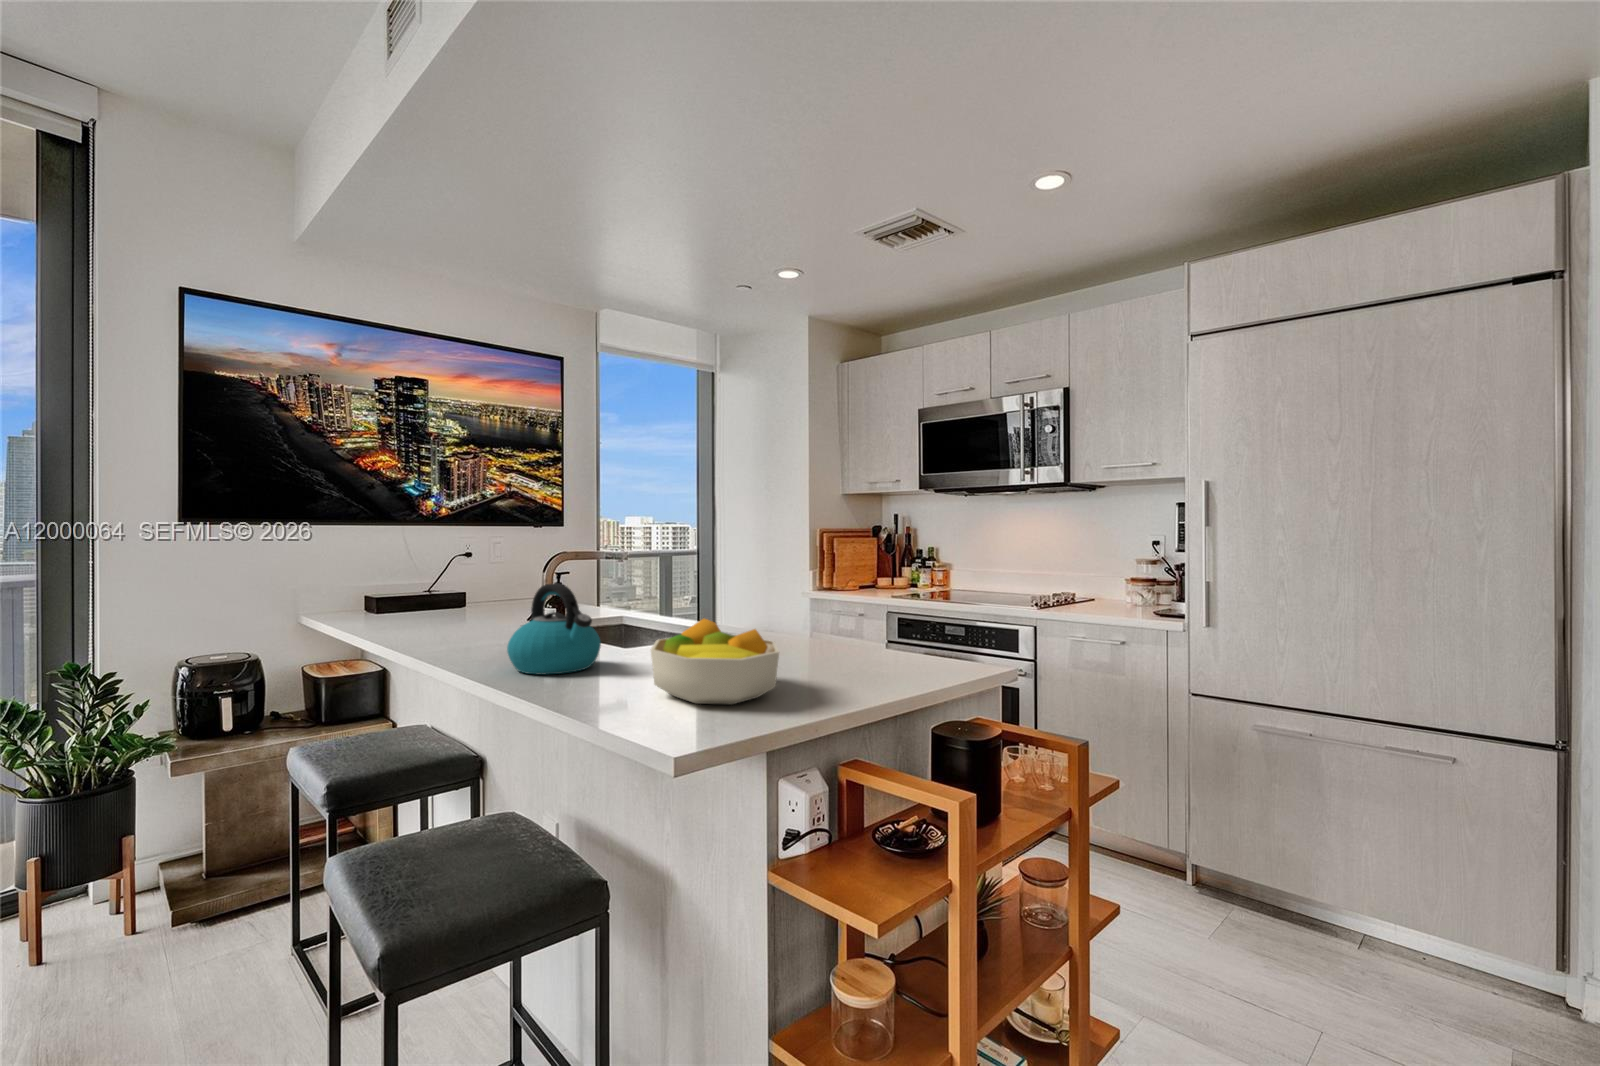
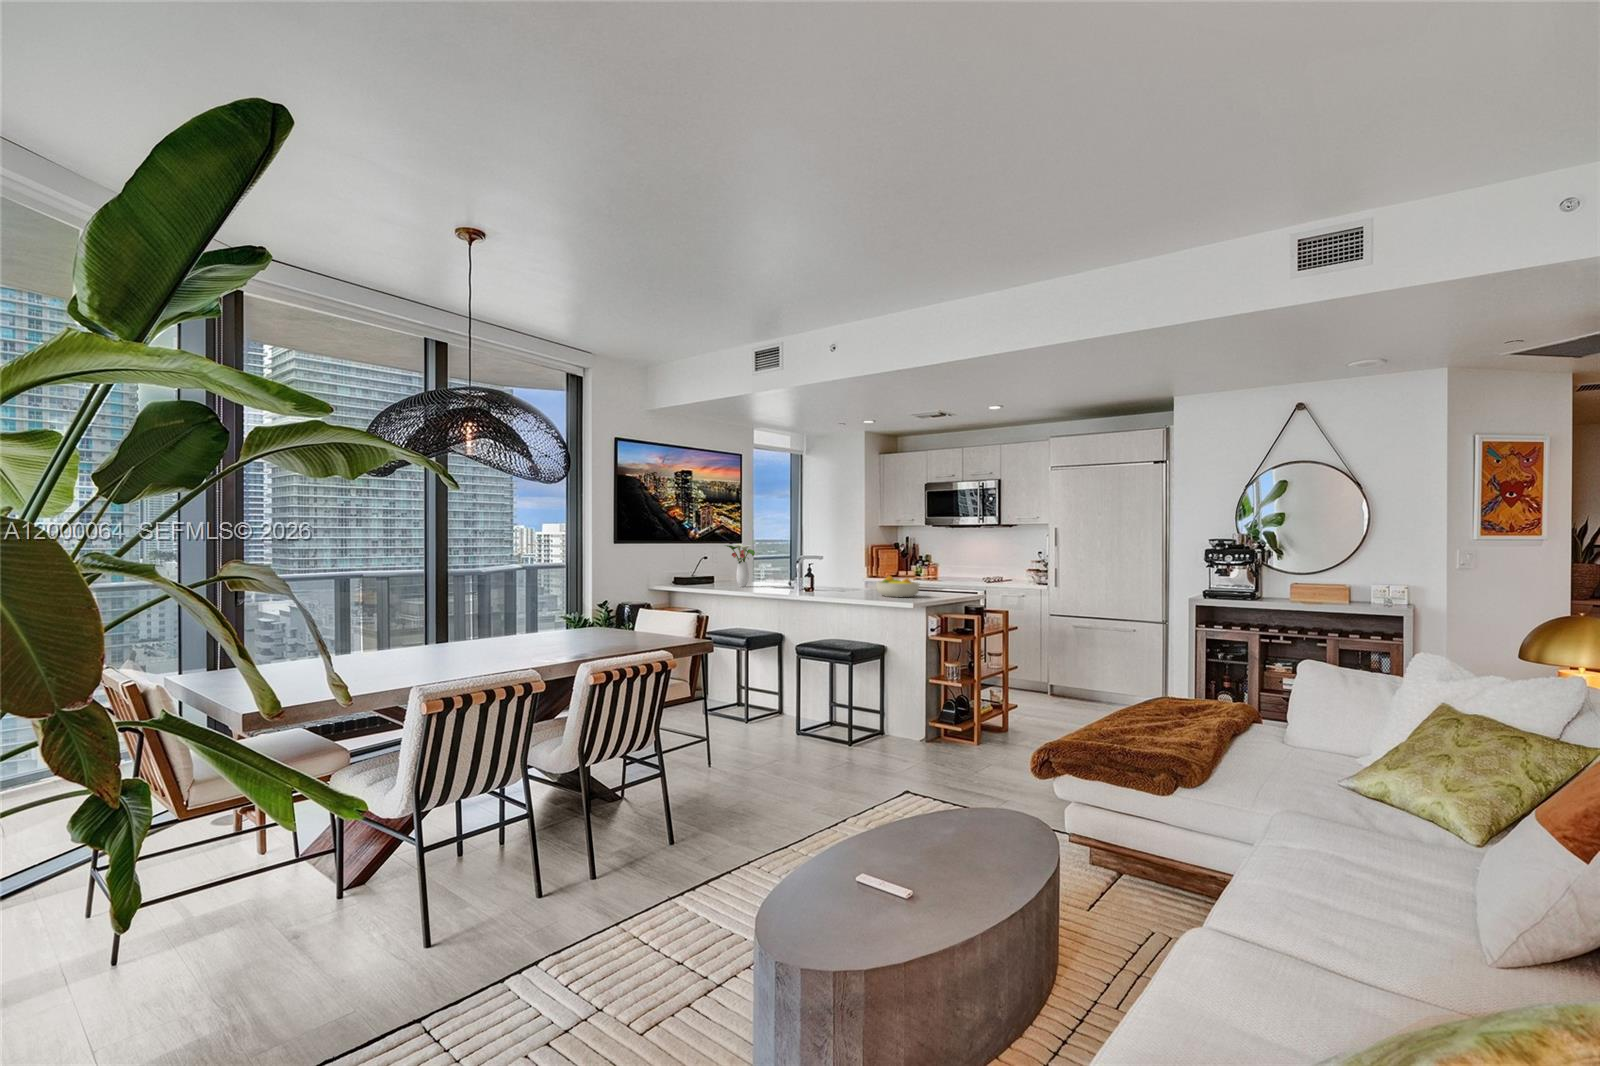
flower arrangement: none [393,524,478,625] -> present [727,544,755,587]
kettle: present [507,583,601,674] -> none [818,565,850,594]

